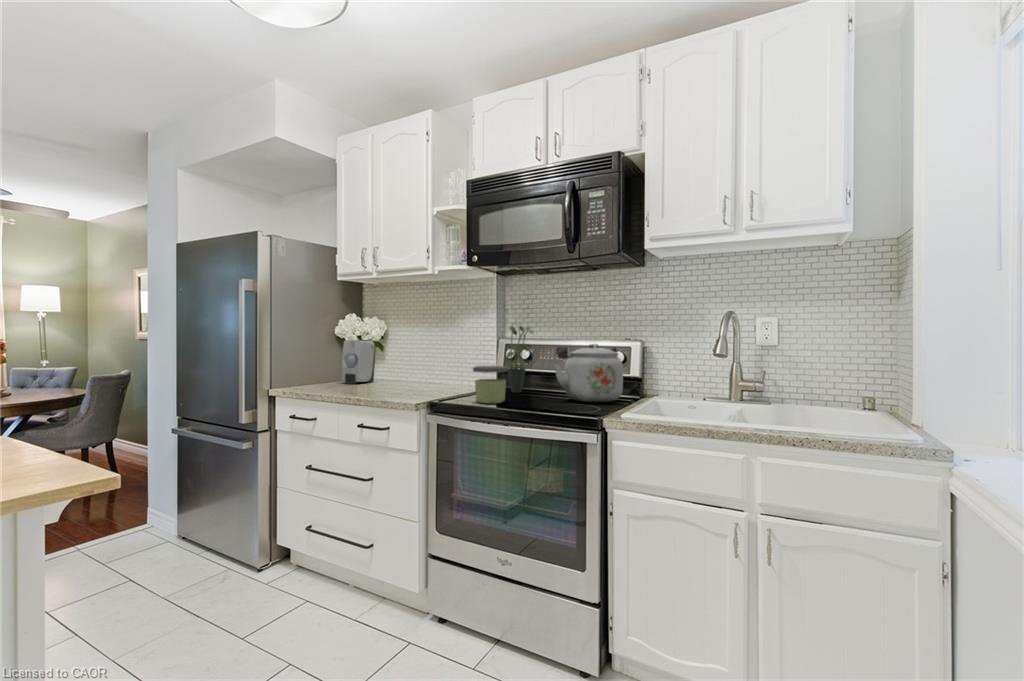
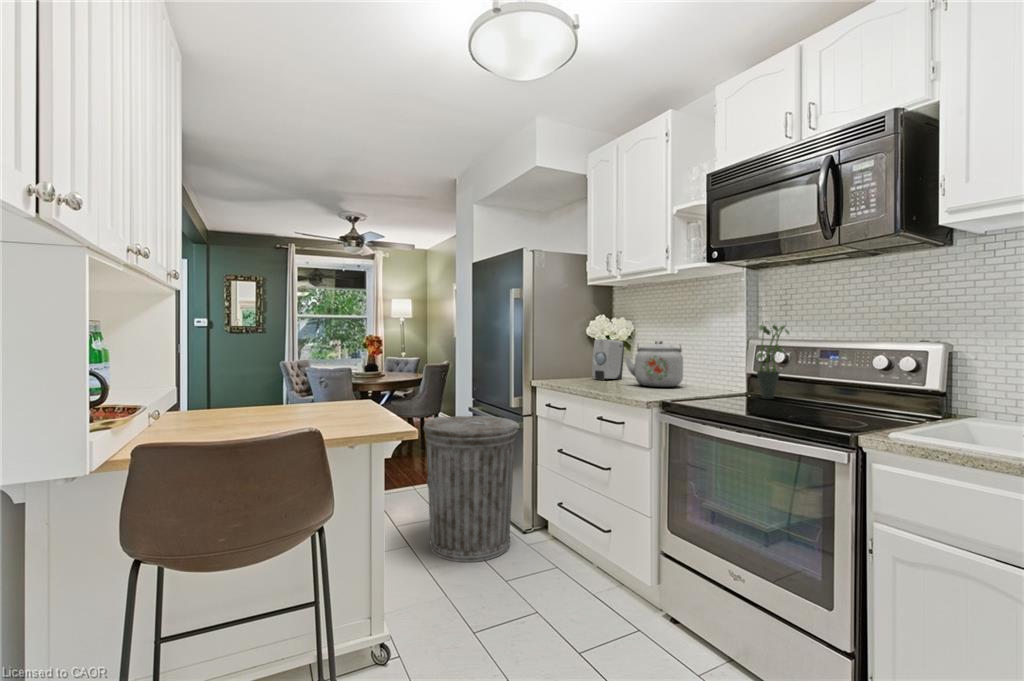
kettle: present [554,344,623,402] -> present [625,341,683,387]
jar: present [473,366,508,404] -> none [707,368,749,408]
trash can: none [109,436,254,631] -> present [423,416,518,562]

